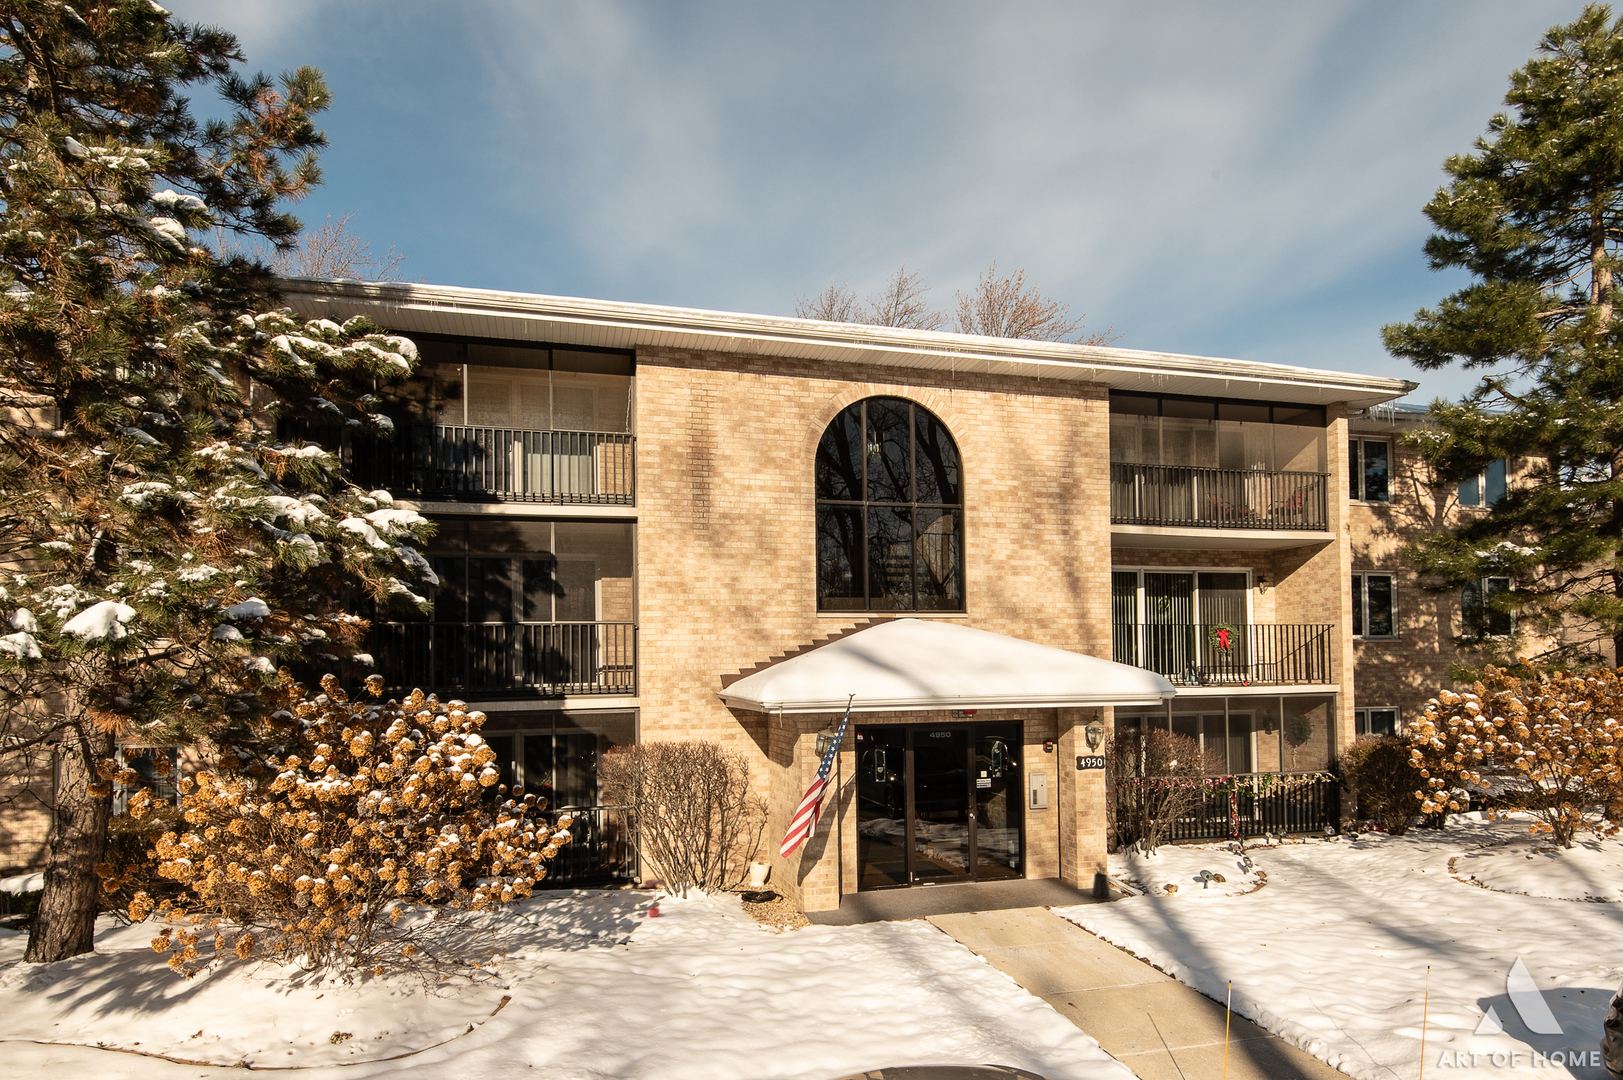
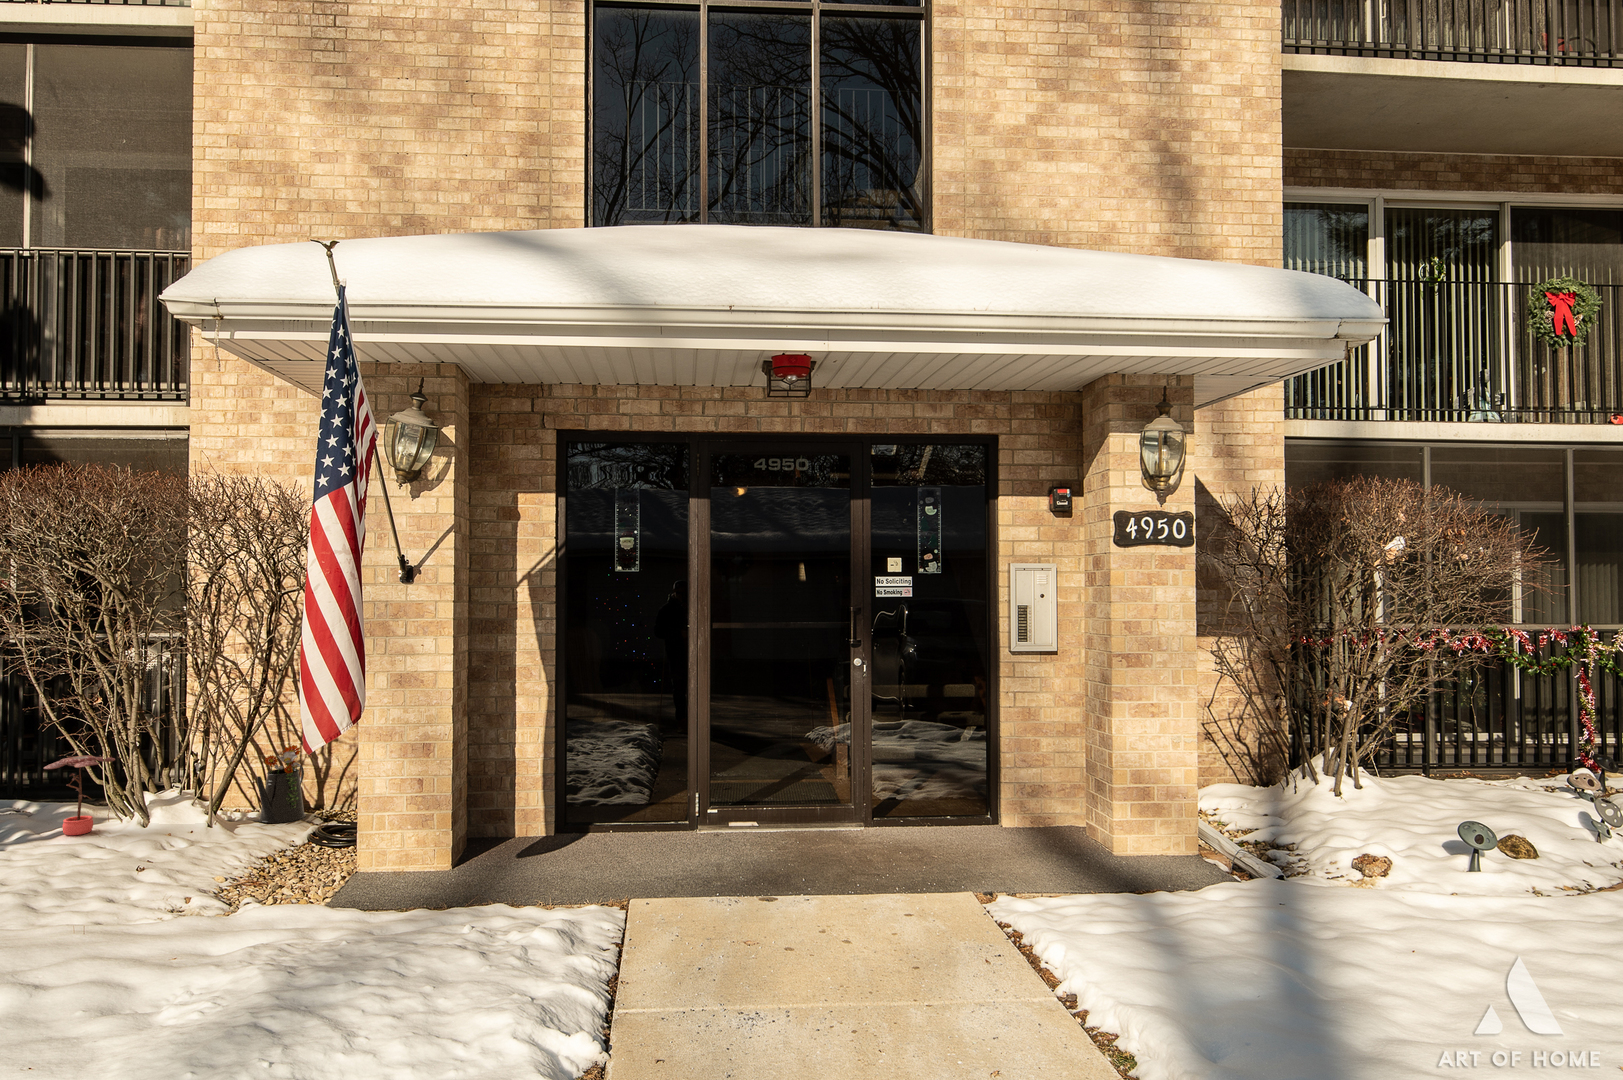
watering can: present [1092,863,1110,898] -> present [257,745,306,823]

